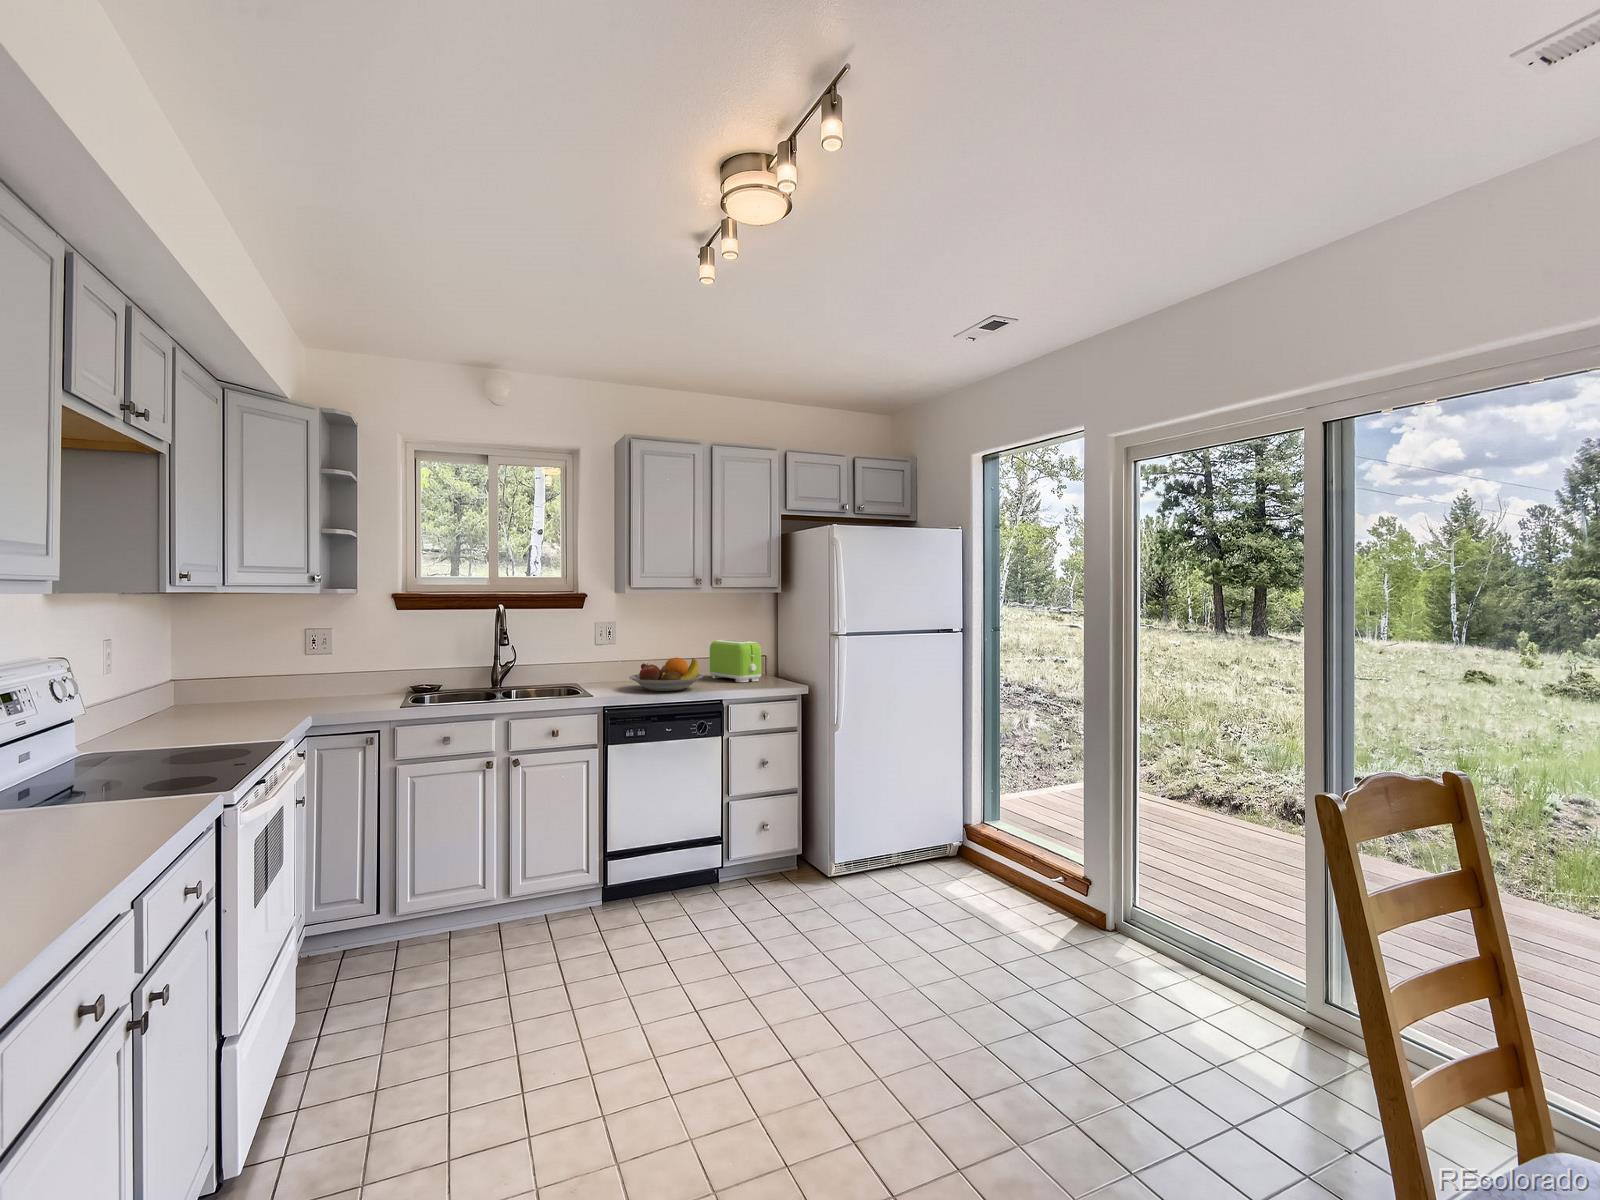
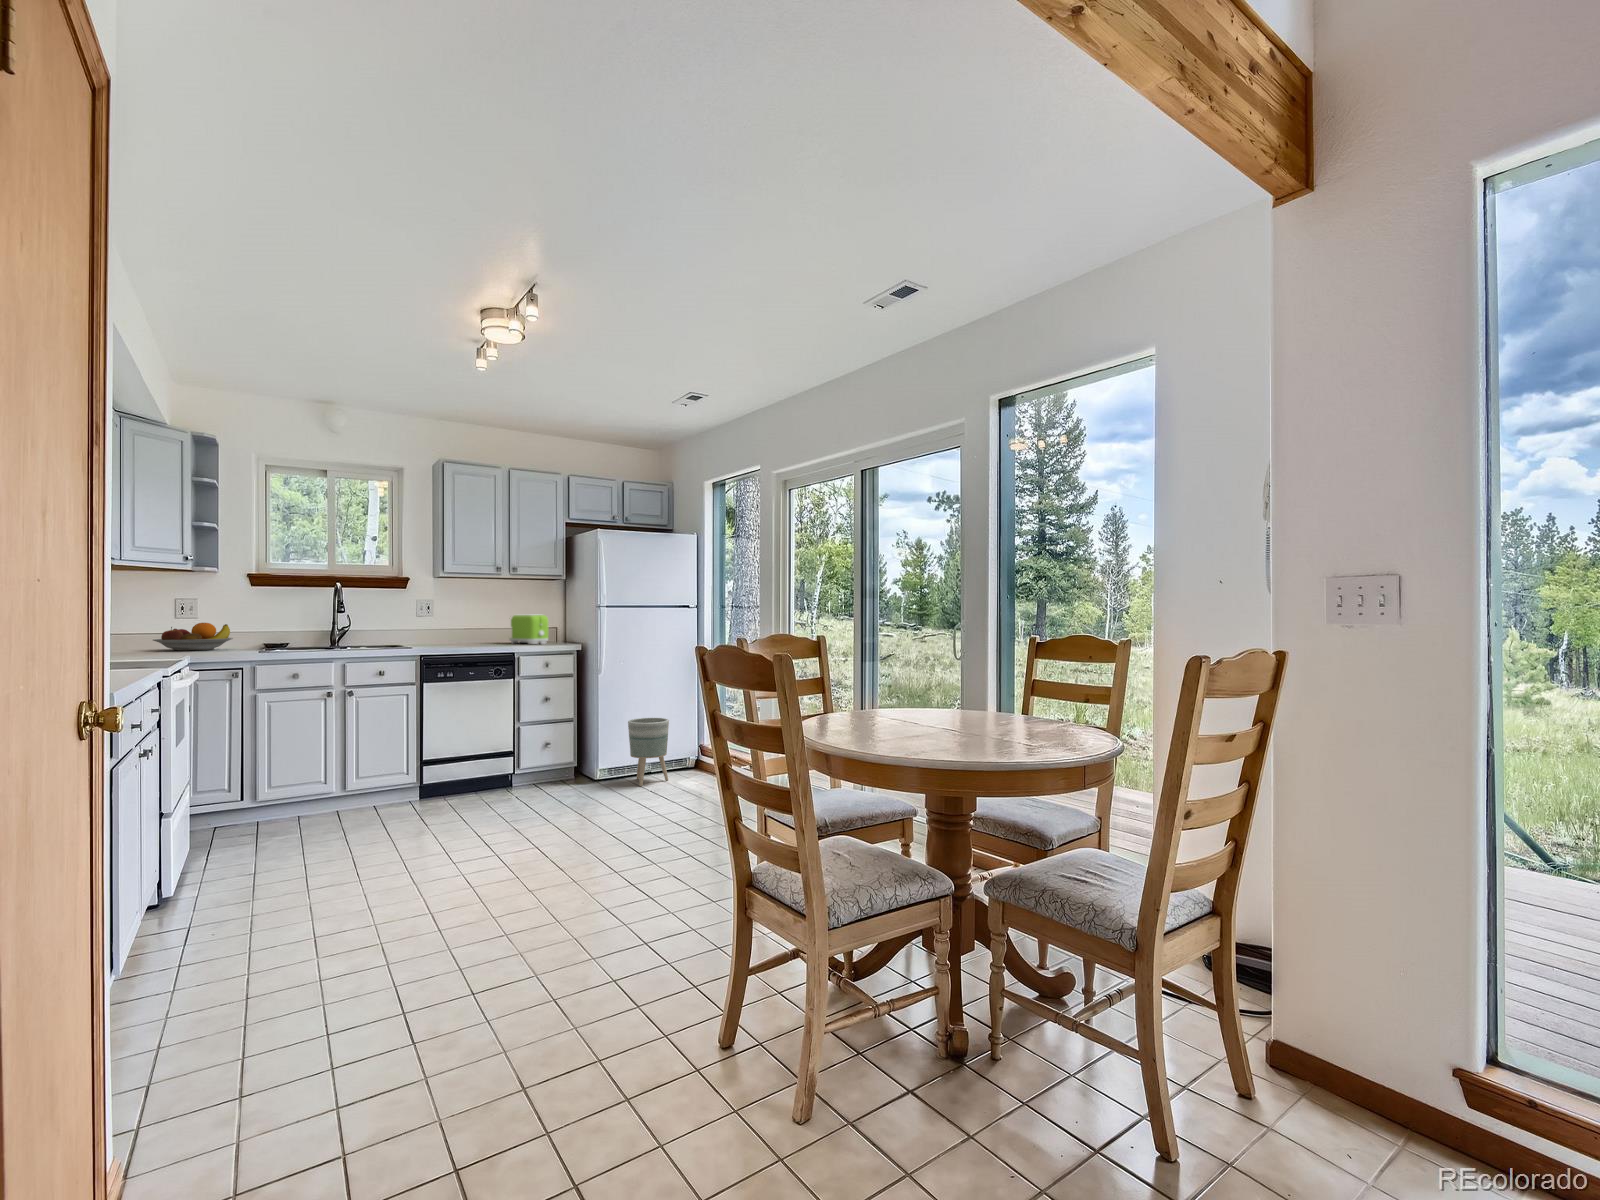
fruit bowl: present [629,658,703,691] -> present [153,623,233,651]
planter: none [878,793,936,897] -> present [628,718,669,786]

